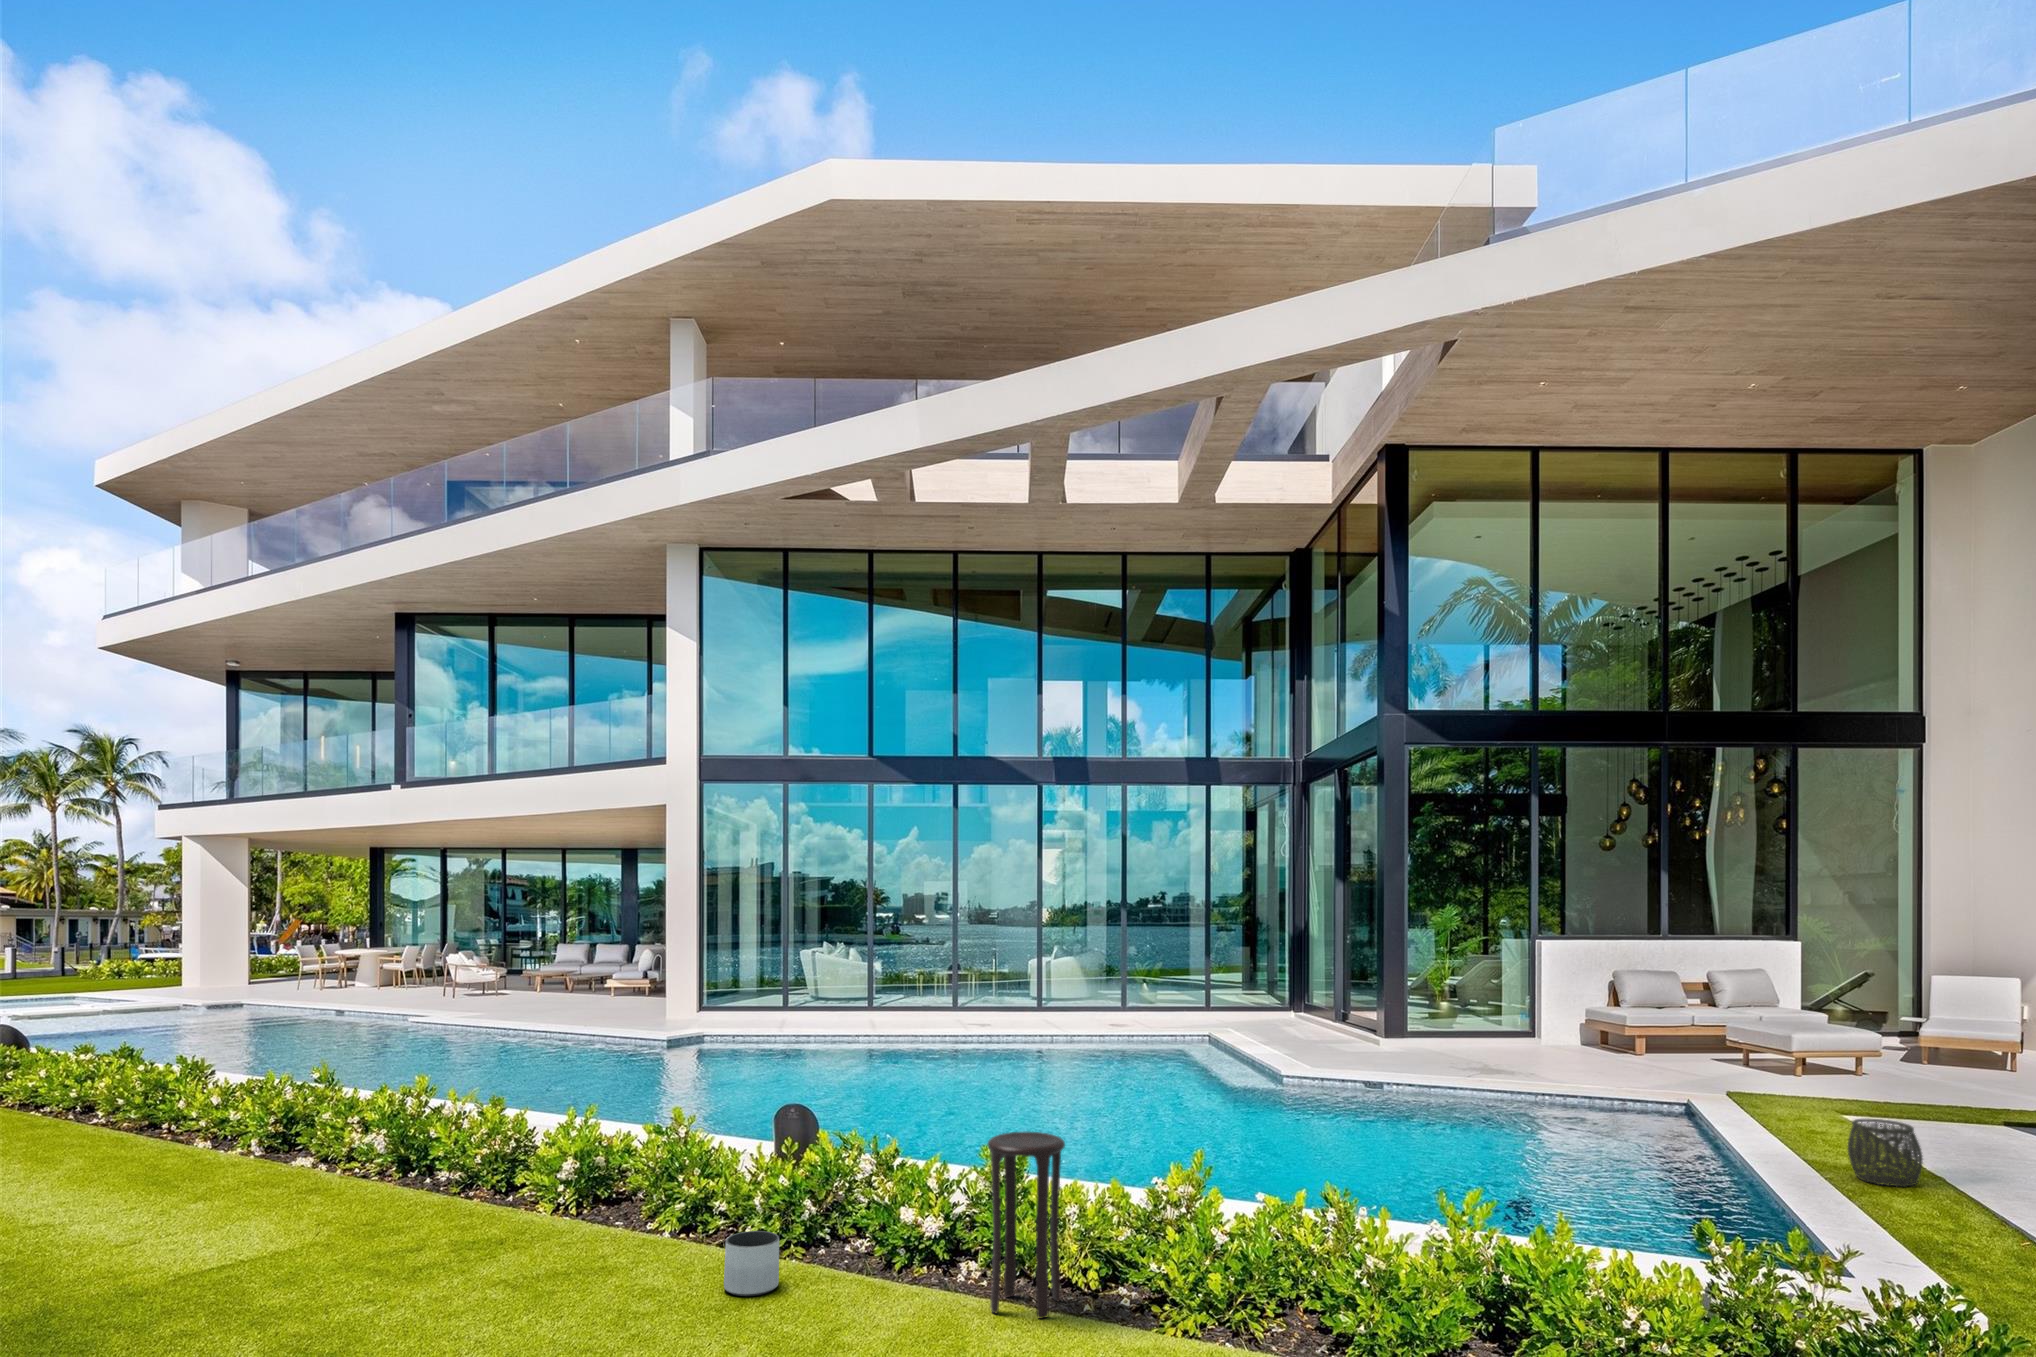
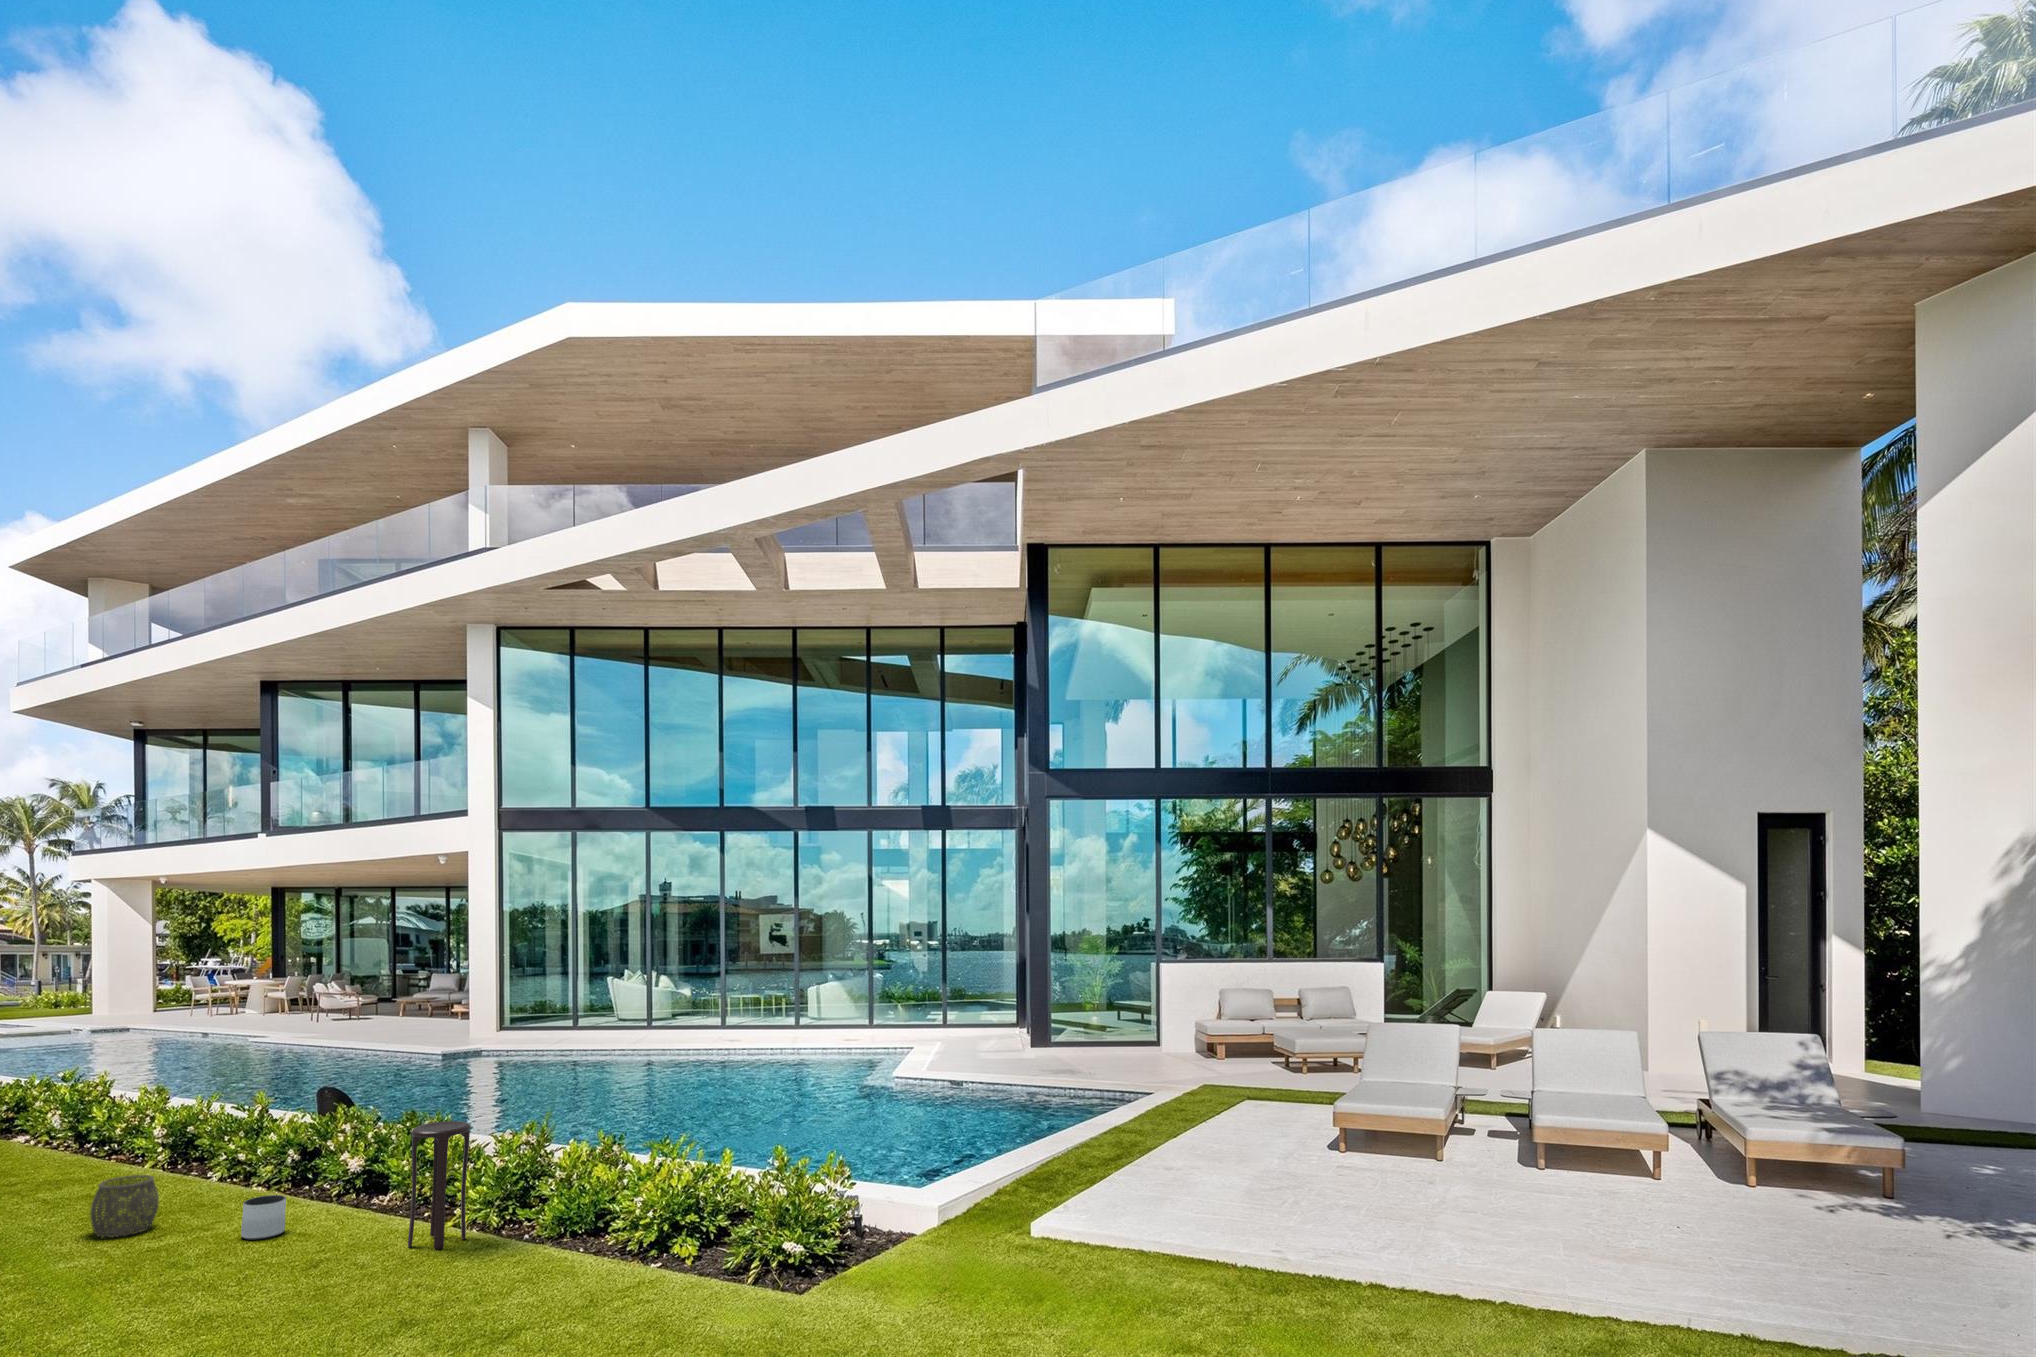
woven basket: present [1848,1119,1923,1187] -> present [90,1175,159,1238]

